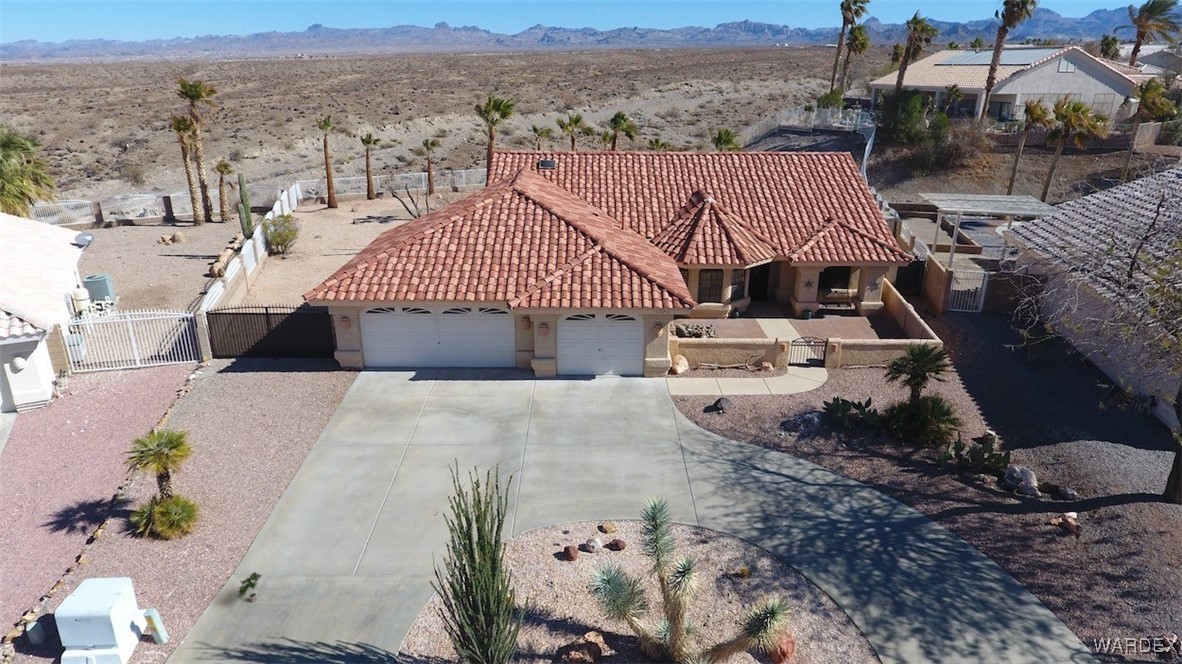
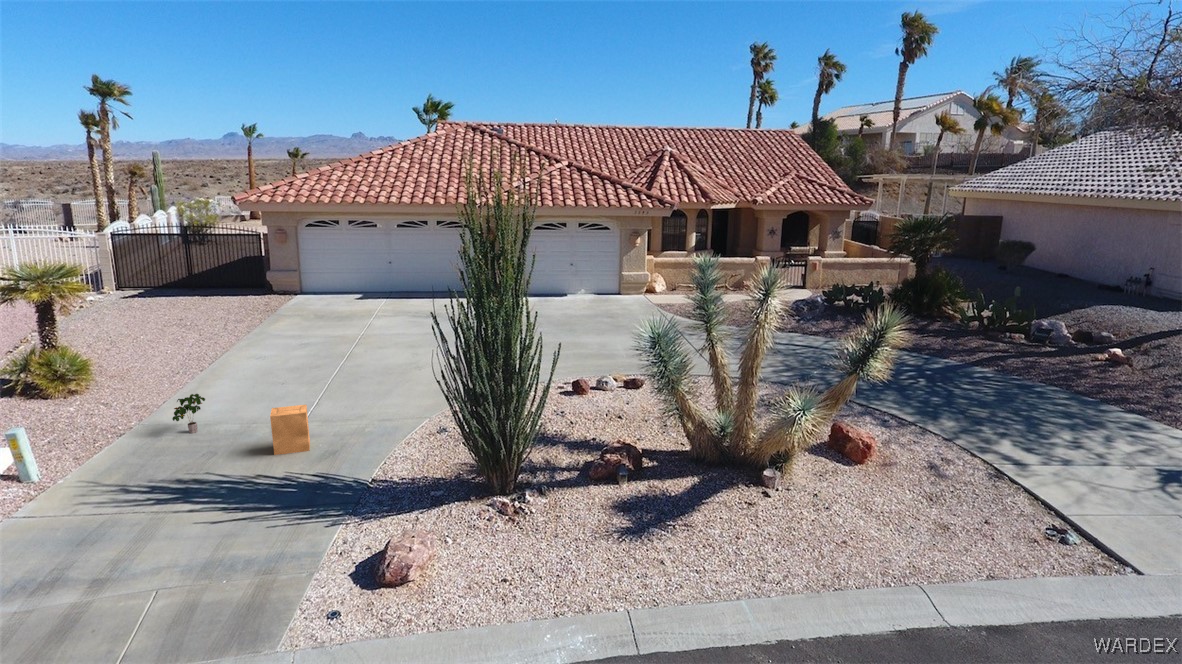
cardboard box: none [301,597,335,638] -> present [270,405,310,455]

